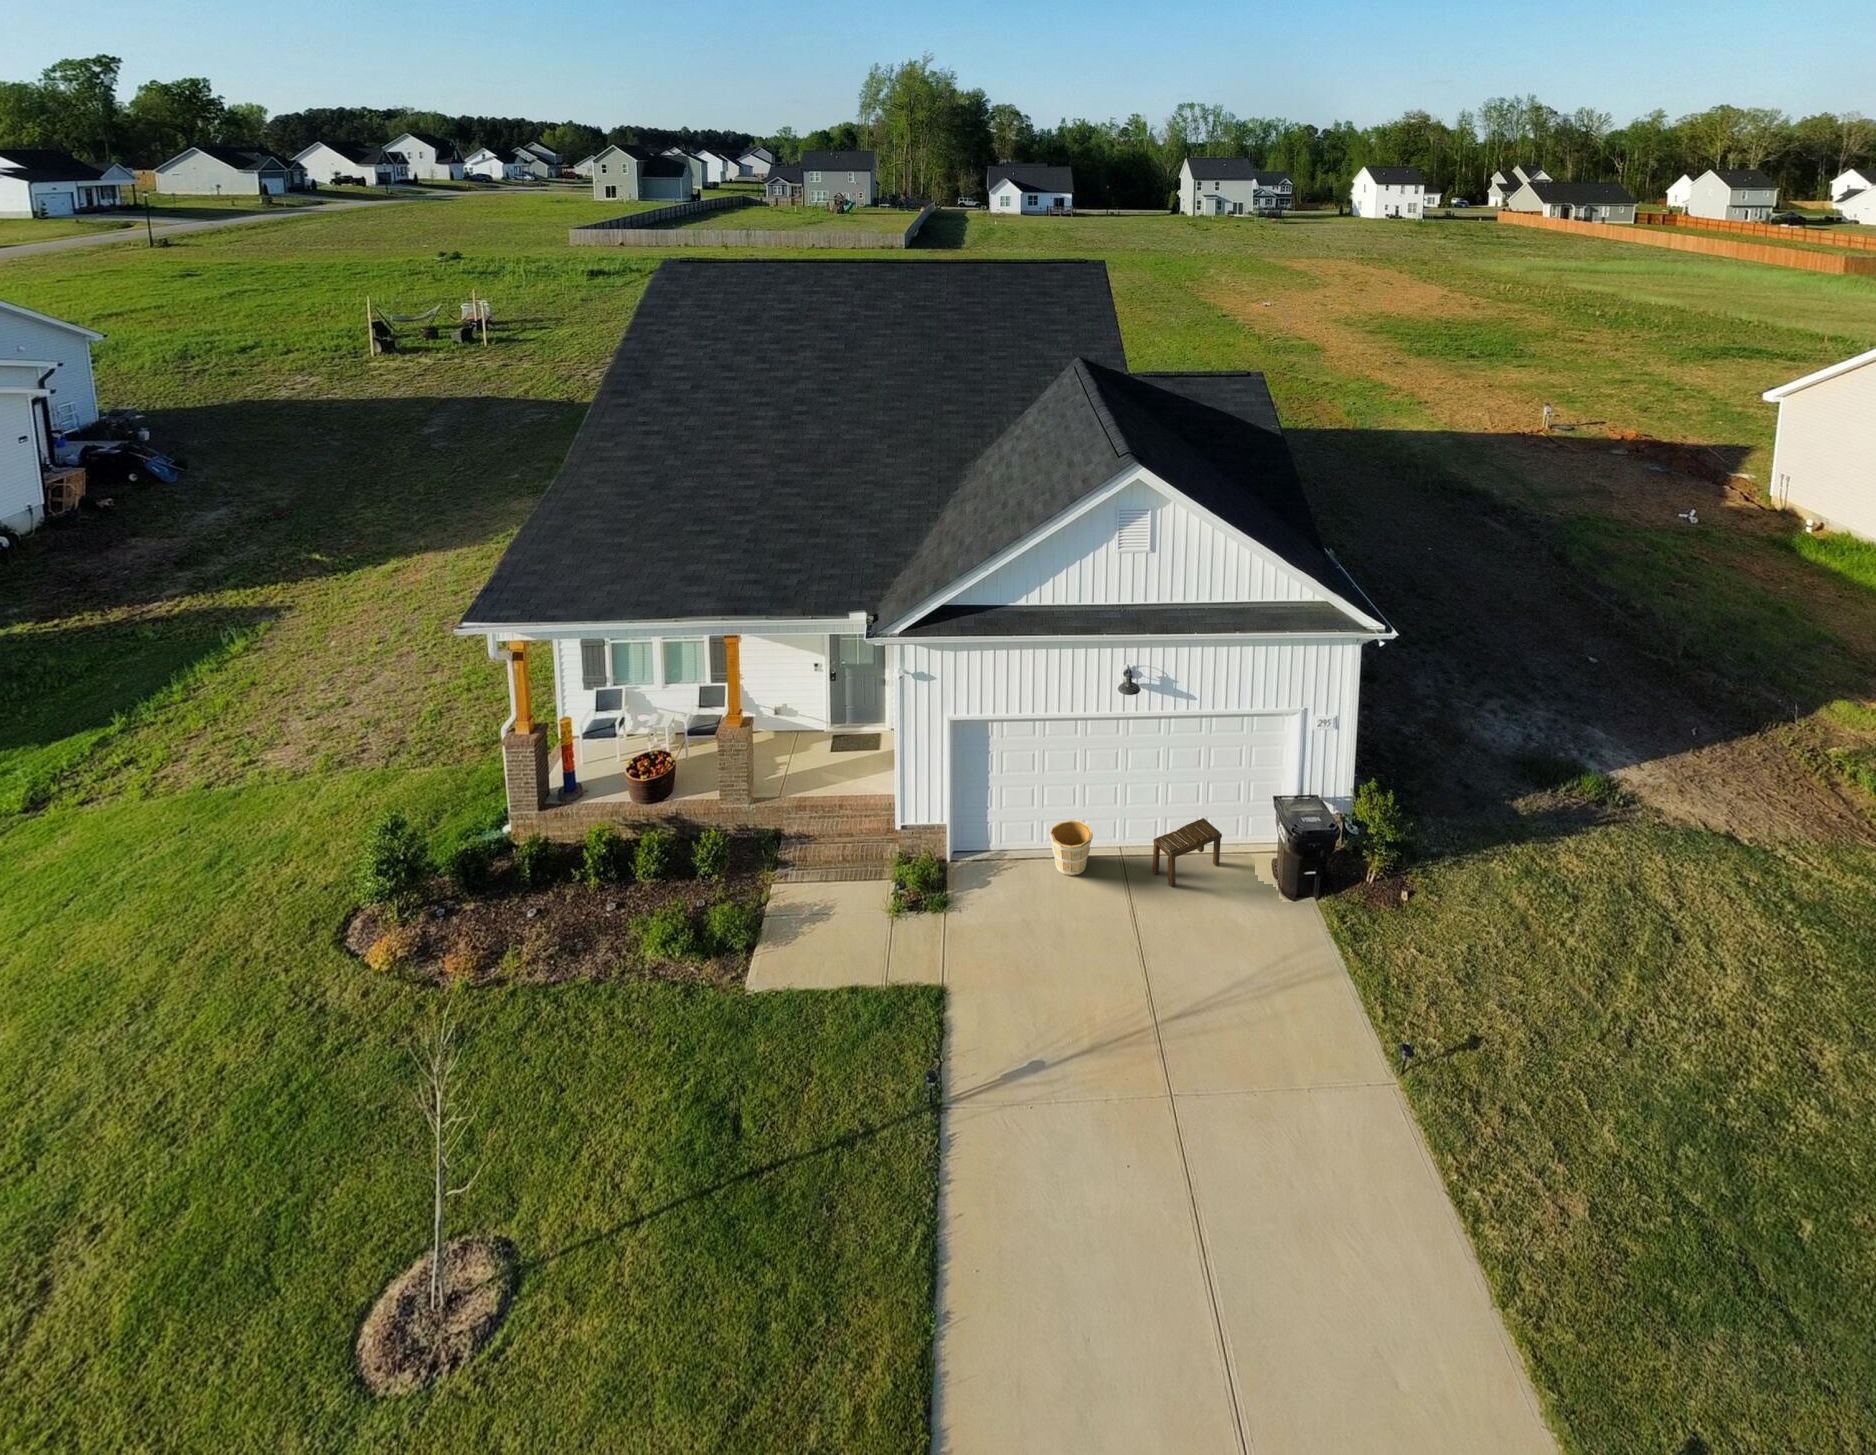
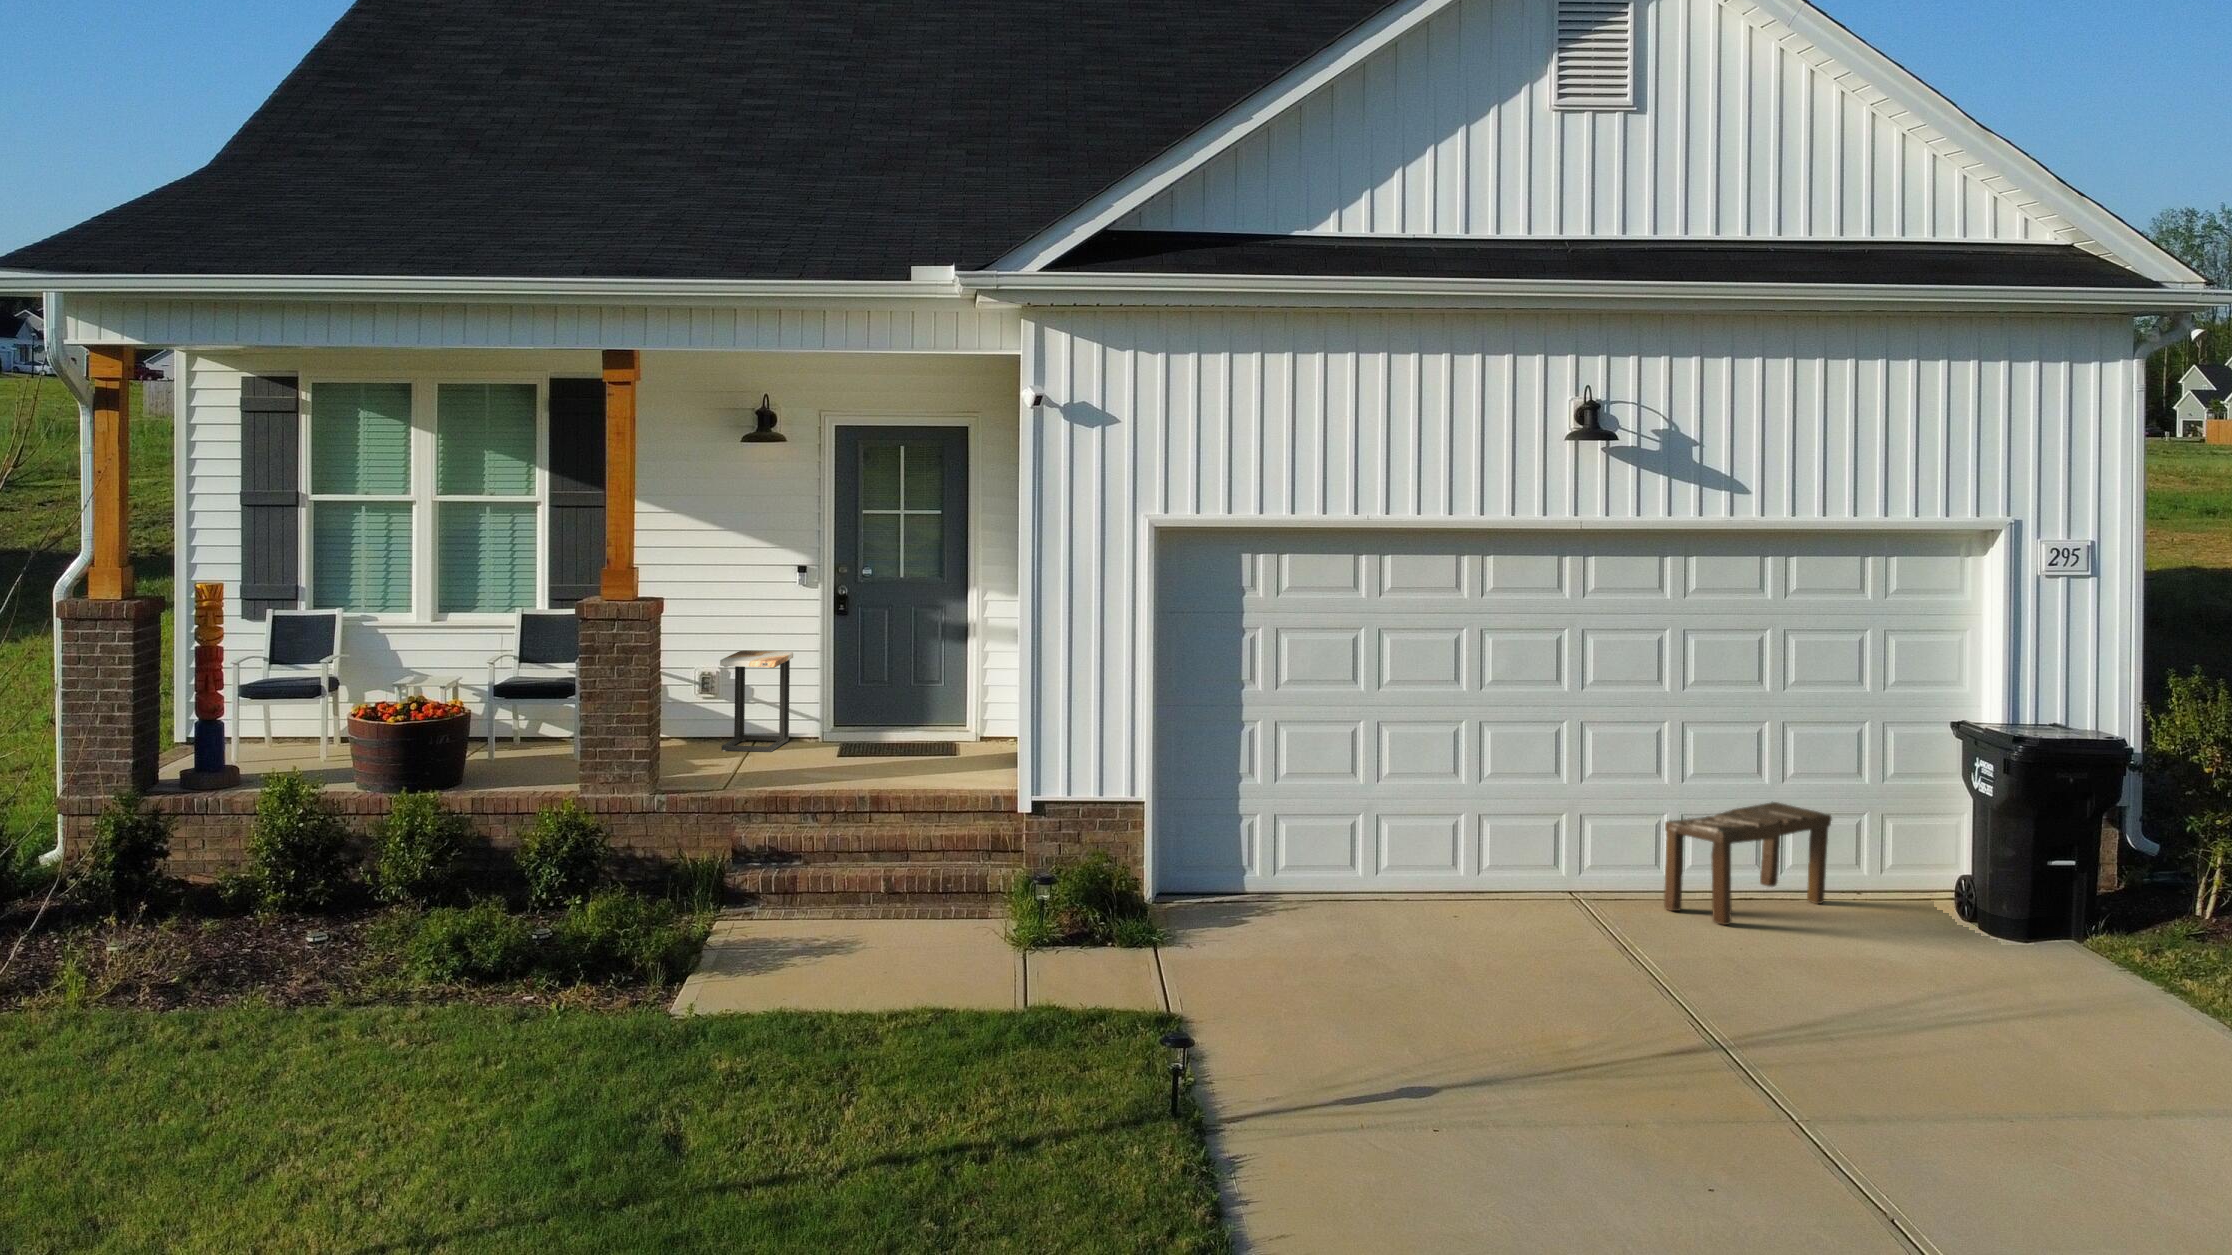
side table: none [781,701,812,753] -> present [720,651,793,752]
wooden bucket: present [1050,820,1093,876] -> none [1404,801,1512,912]

